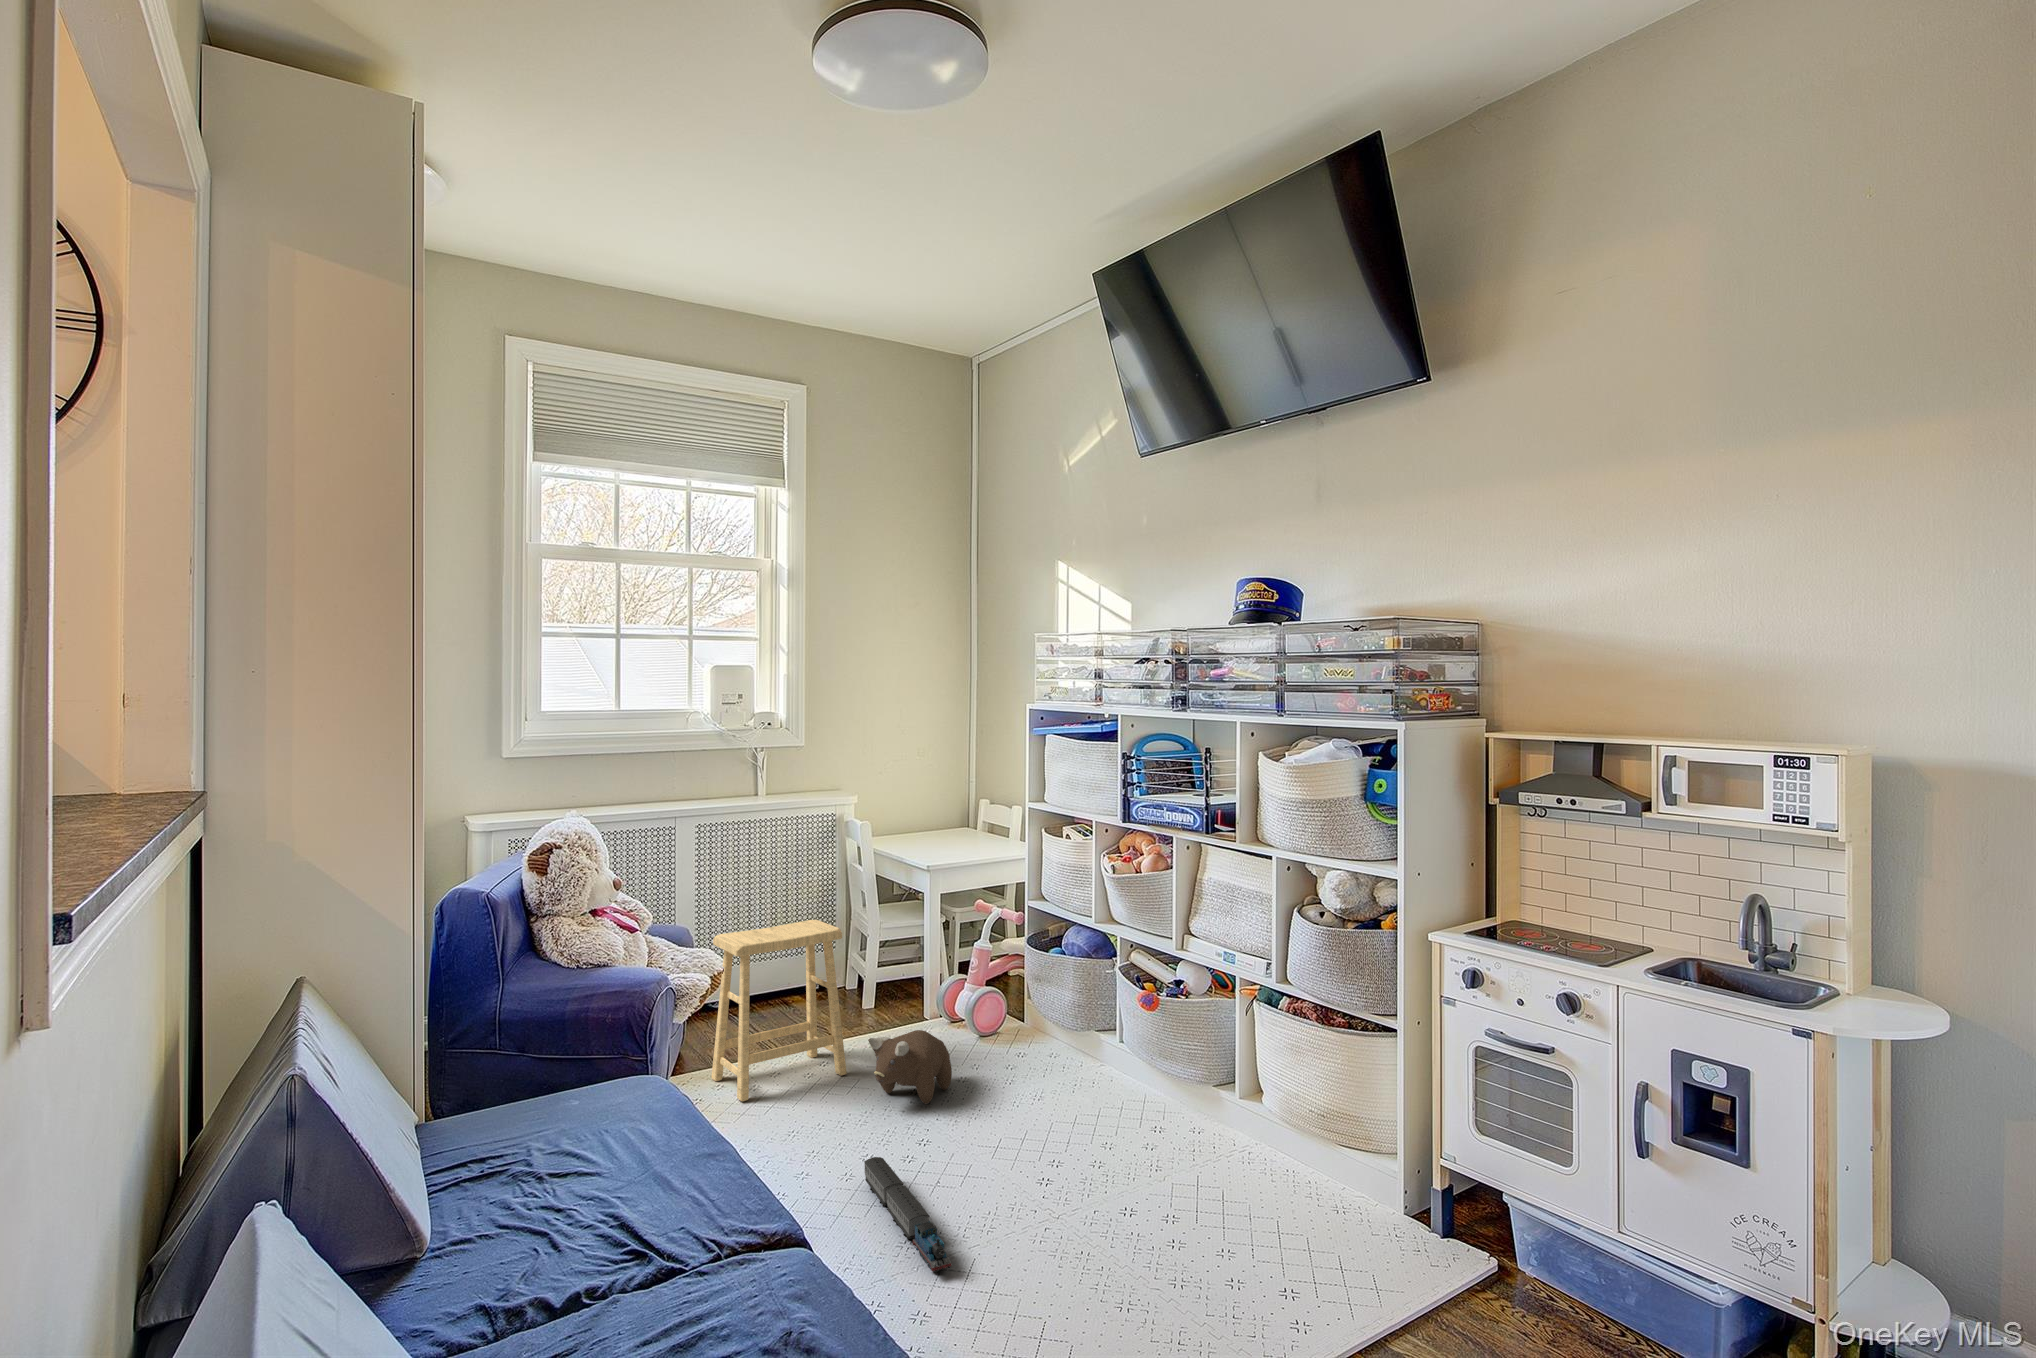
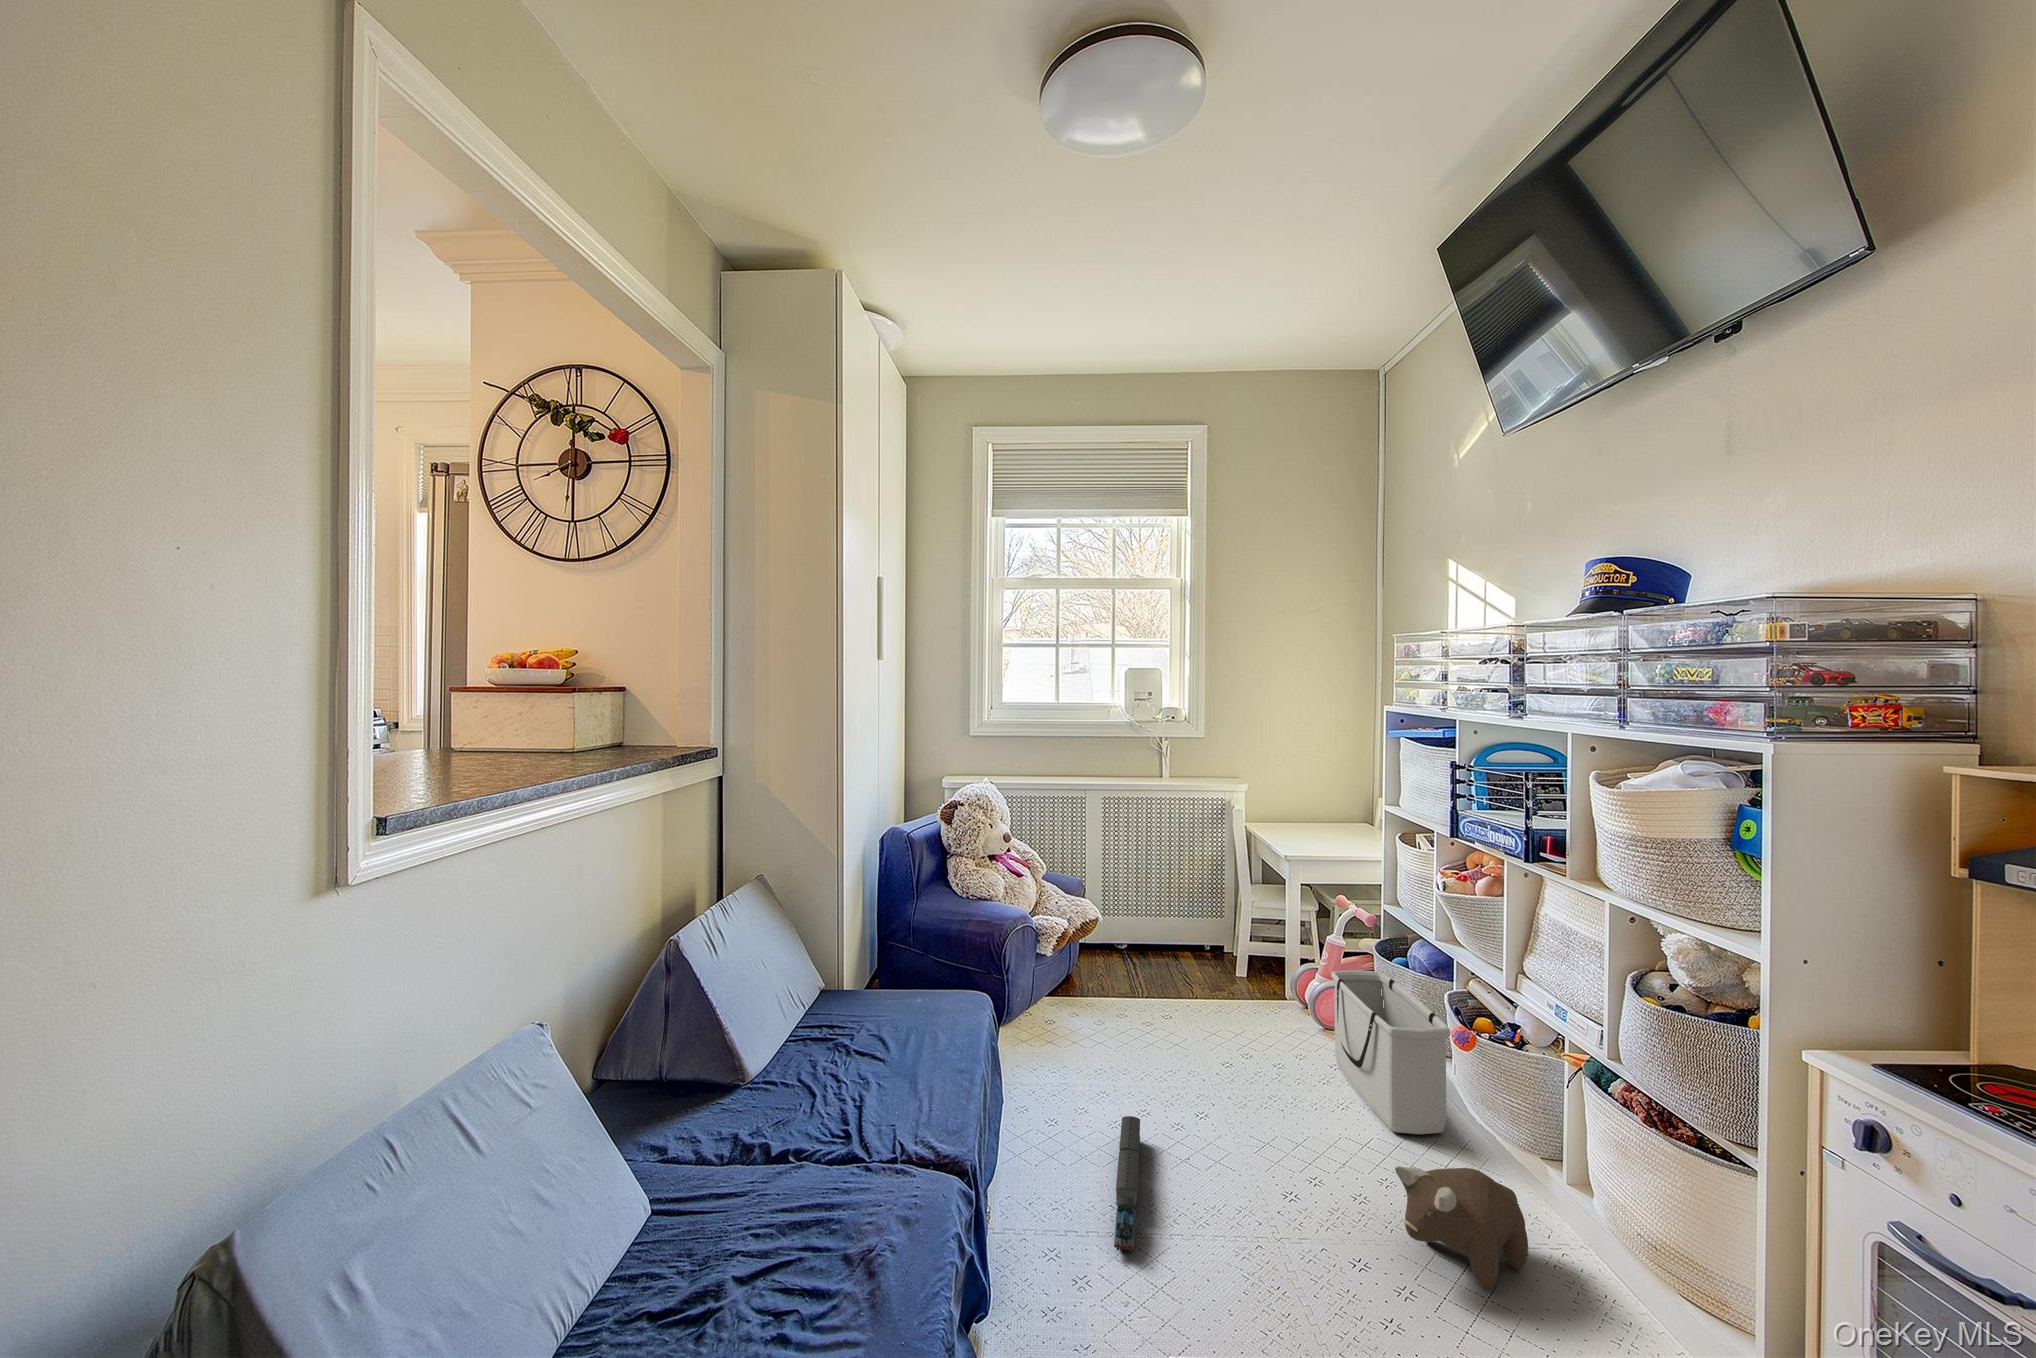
footstool: present [711,920,847,1101] -> none [1074,889,1179,1032]
storage bin: none [1004,966,1132,1105] -> present [1331,970,1450,1134]
plush toy: present [868,1030,952,1104] -> present [1395,1166,1528,1289]

